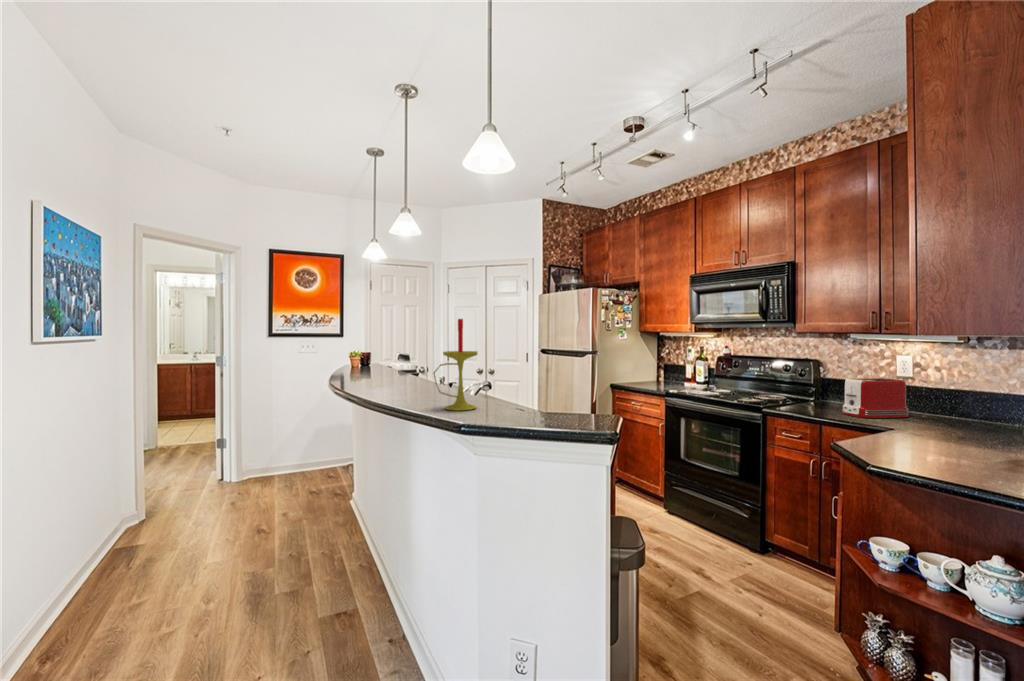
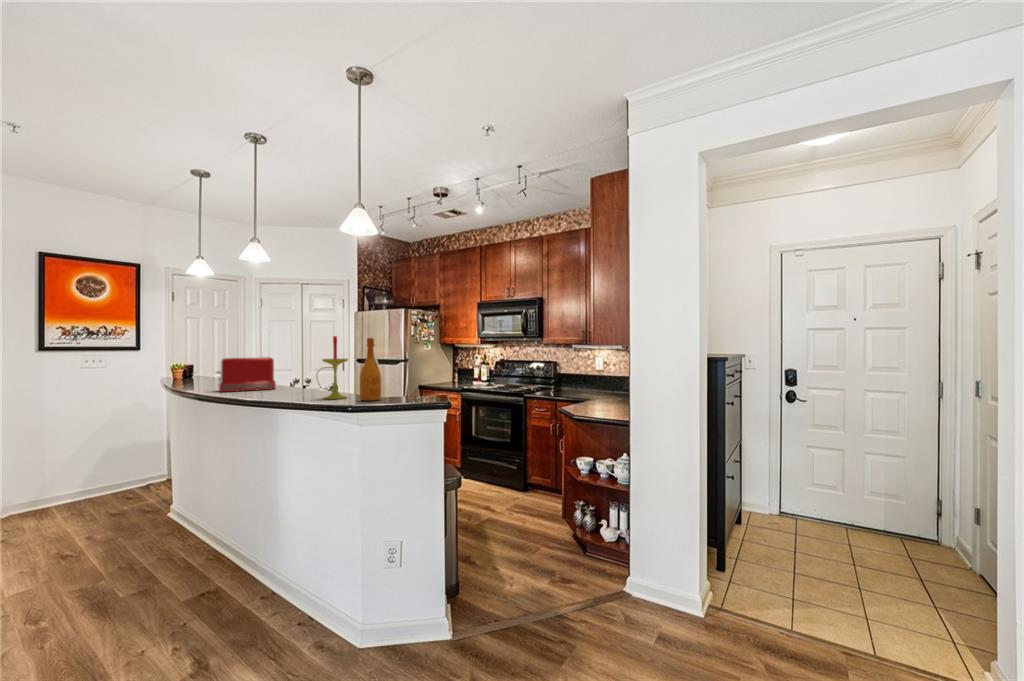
wine bottle: none [485,320,516,419] -> present [360,338,381,401]
toaster: present [842,378,909,418] -> present [217,357,276,392]

